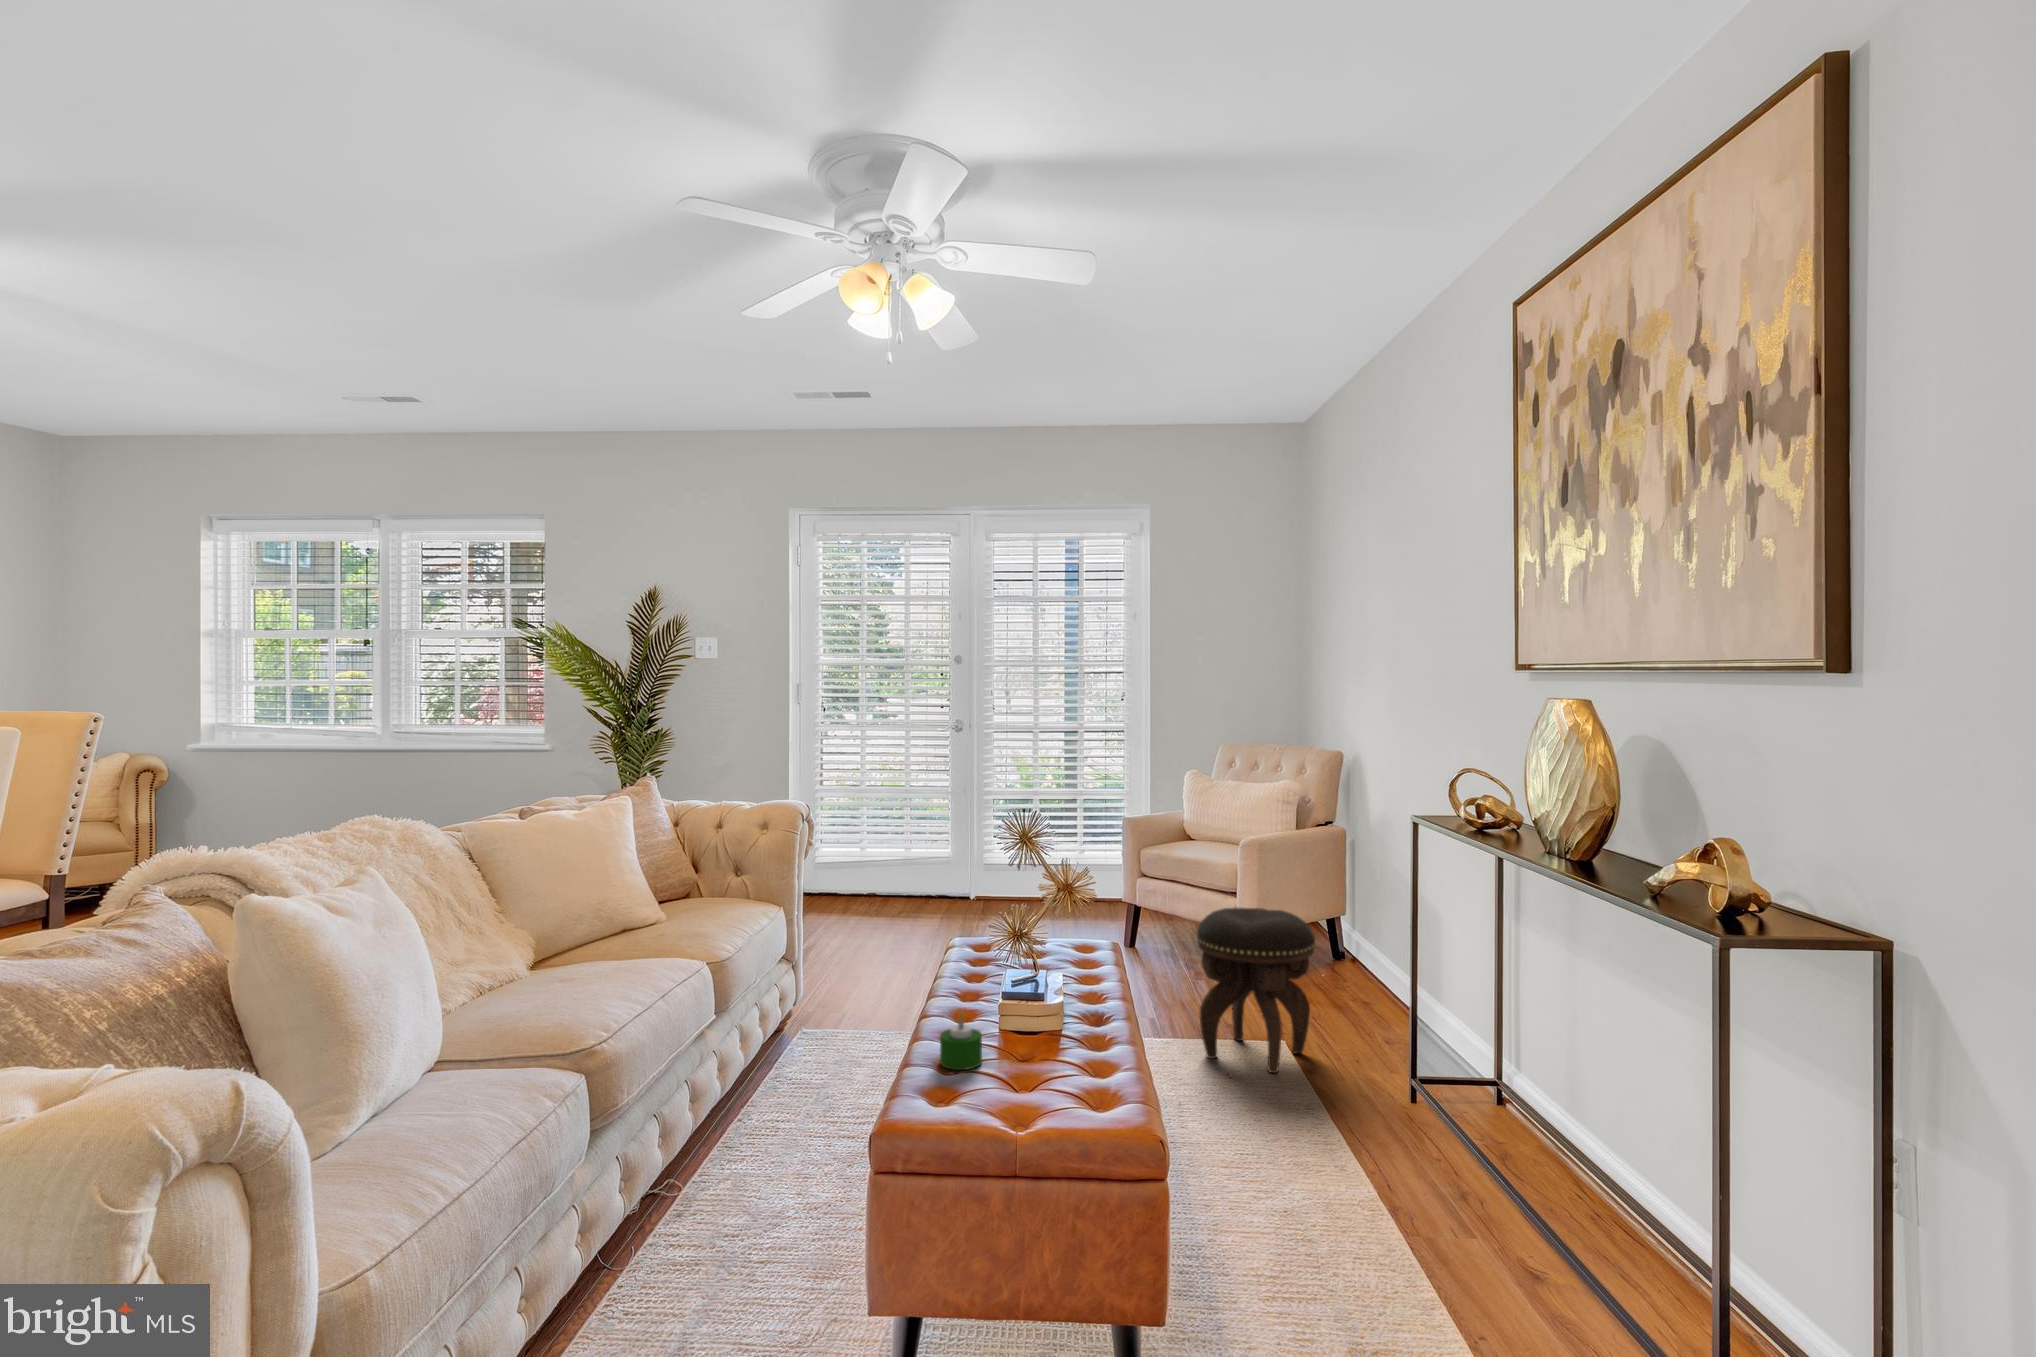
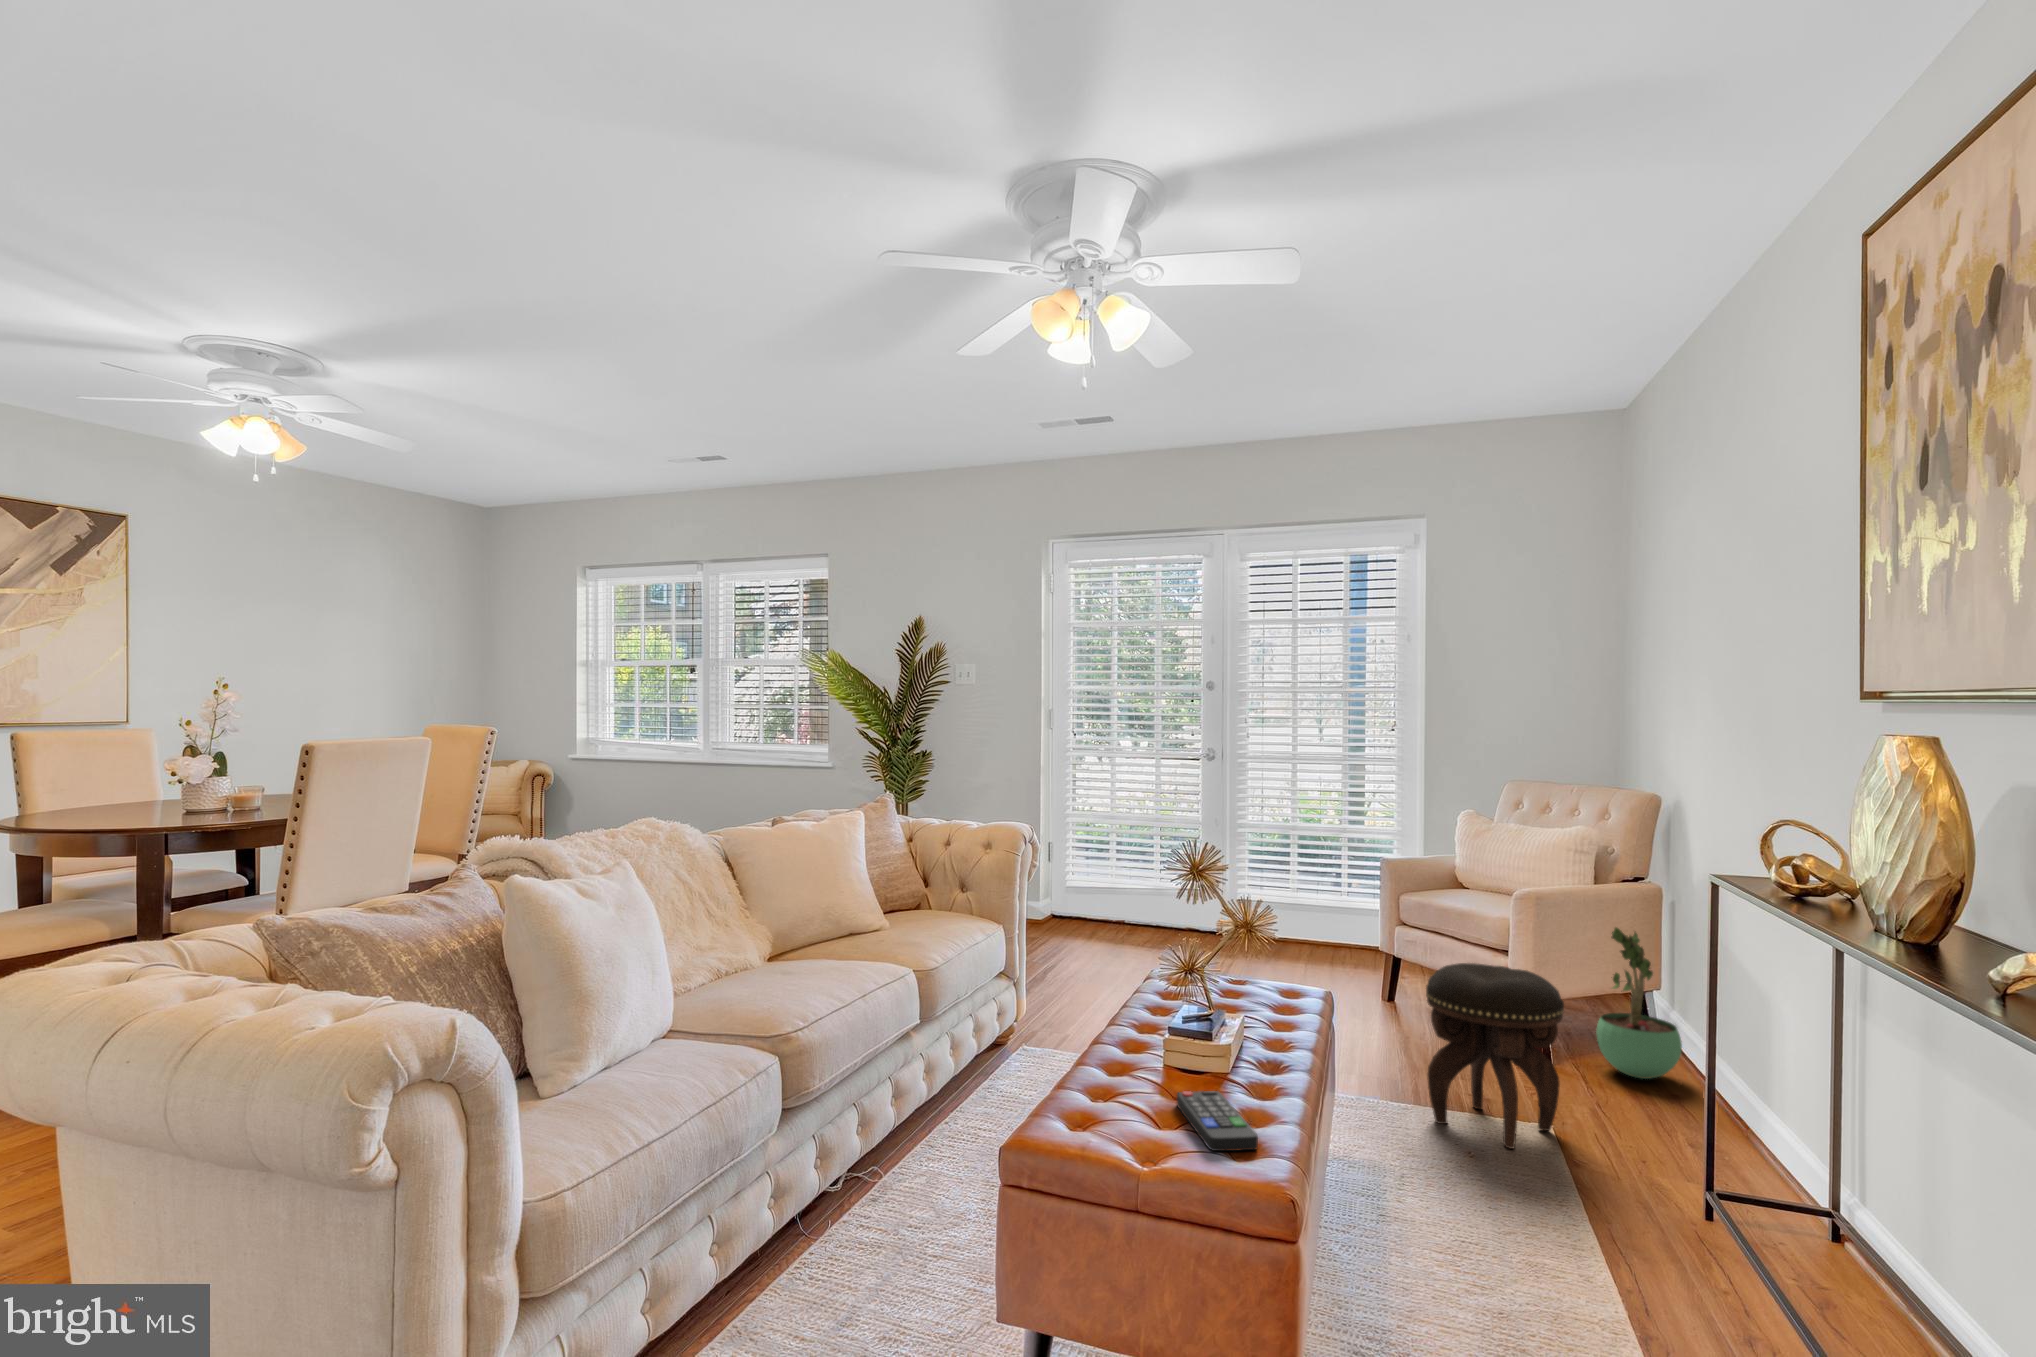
potted plant: none [1324,865,1393,997] -> present [1596,928,1682,1079]
candle: present [940,1013,982,1070] -> none [1097,1037,1138,1094]
remote control: none [1025,1055,1117,1114] -> present [1177,1091,1258,1151]

